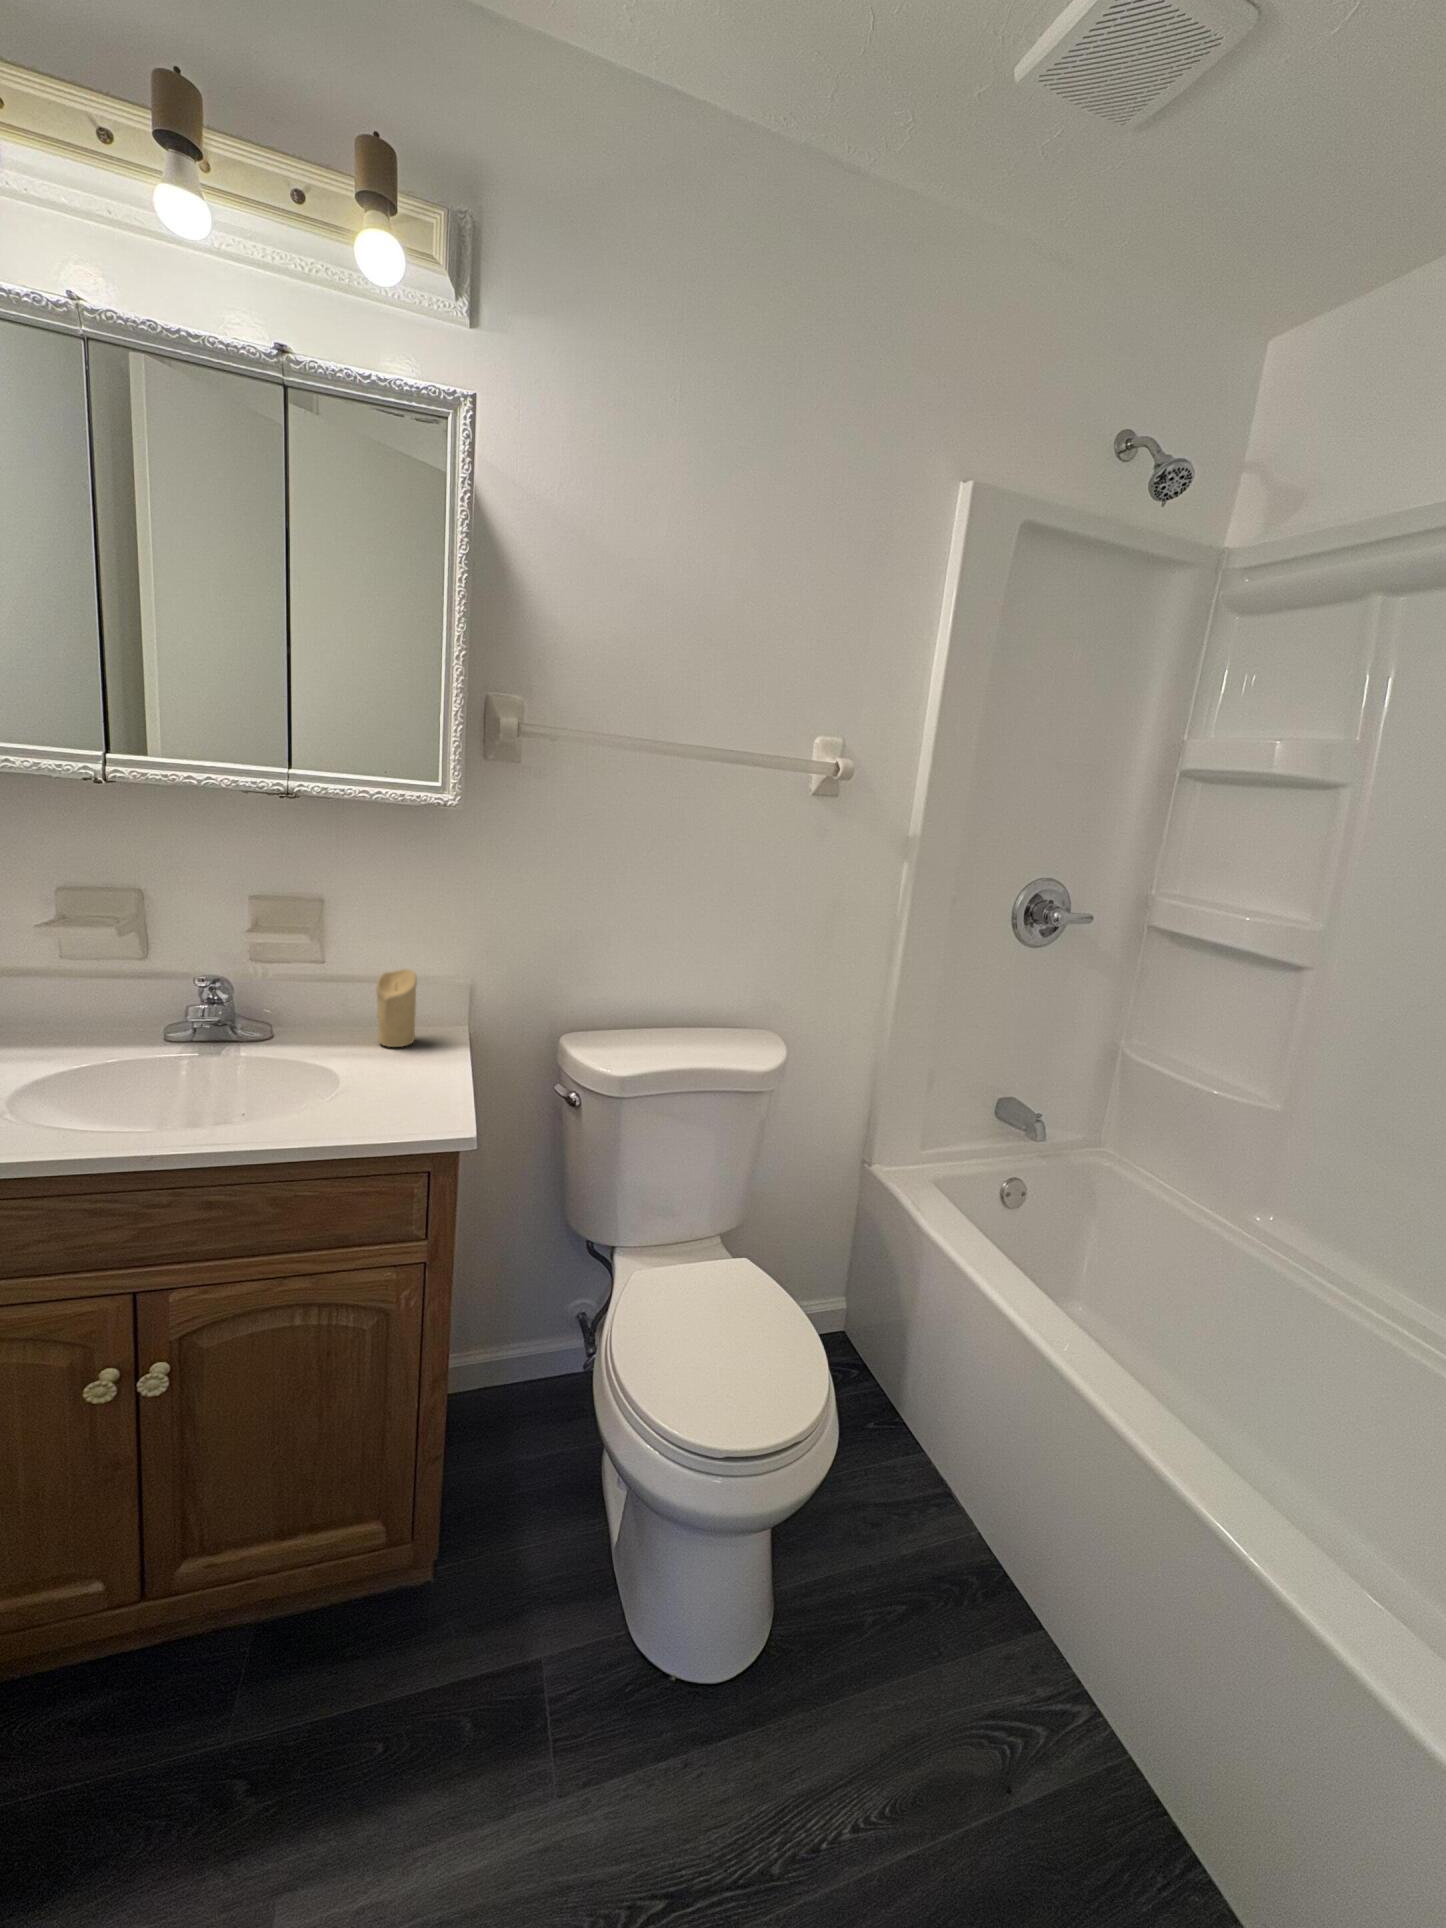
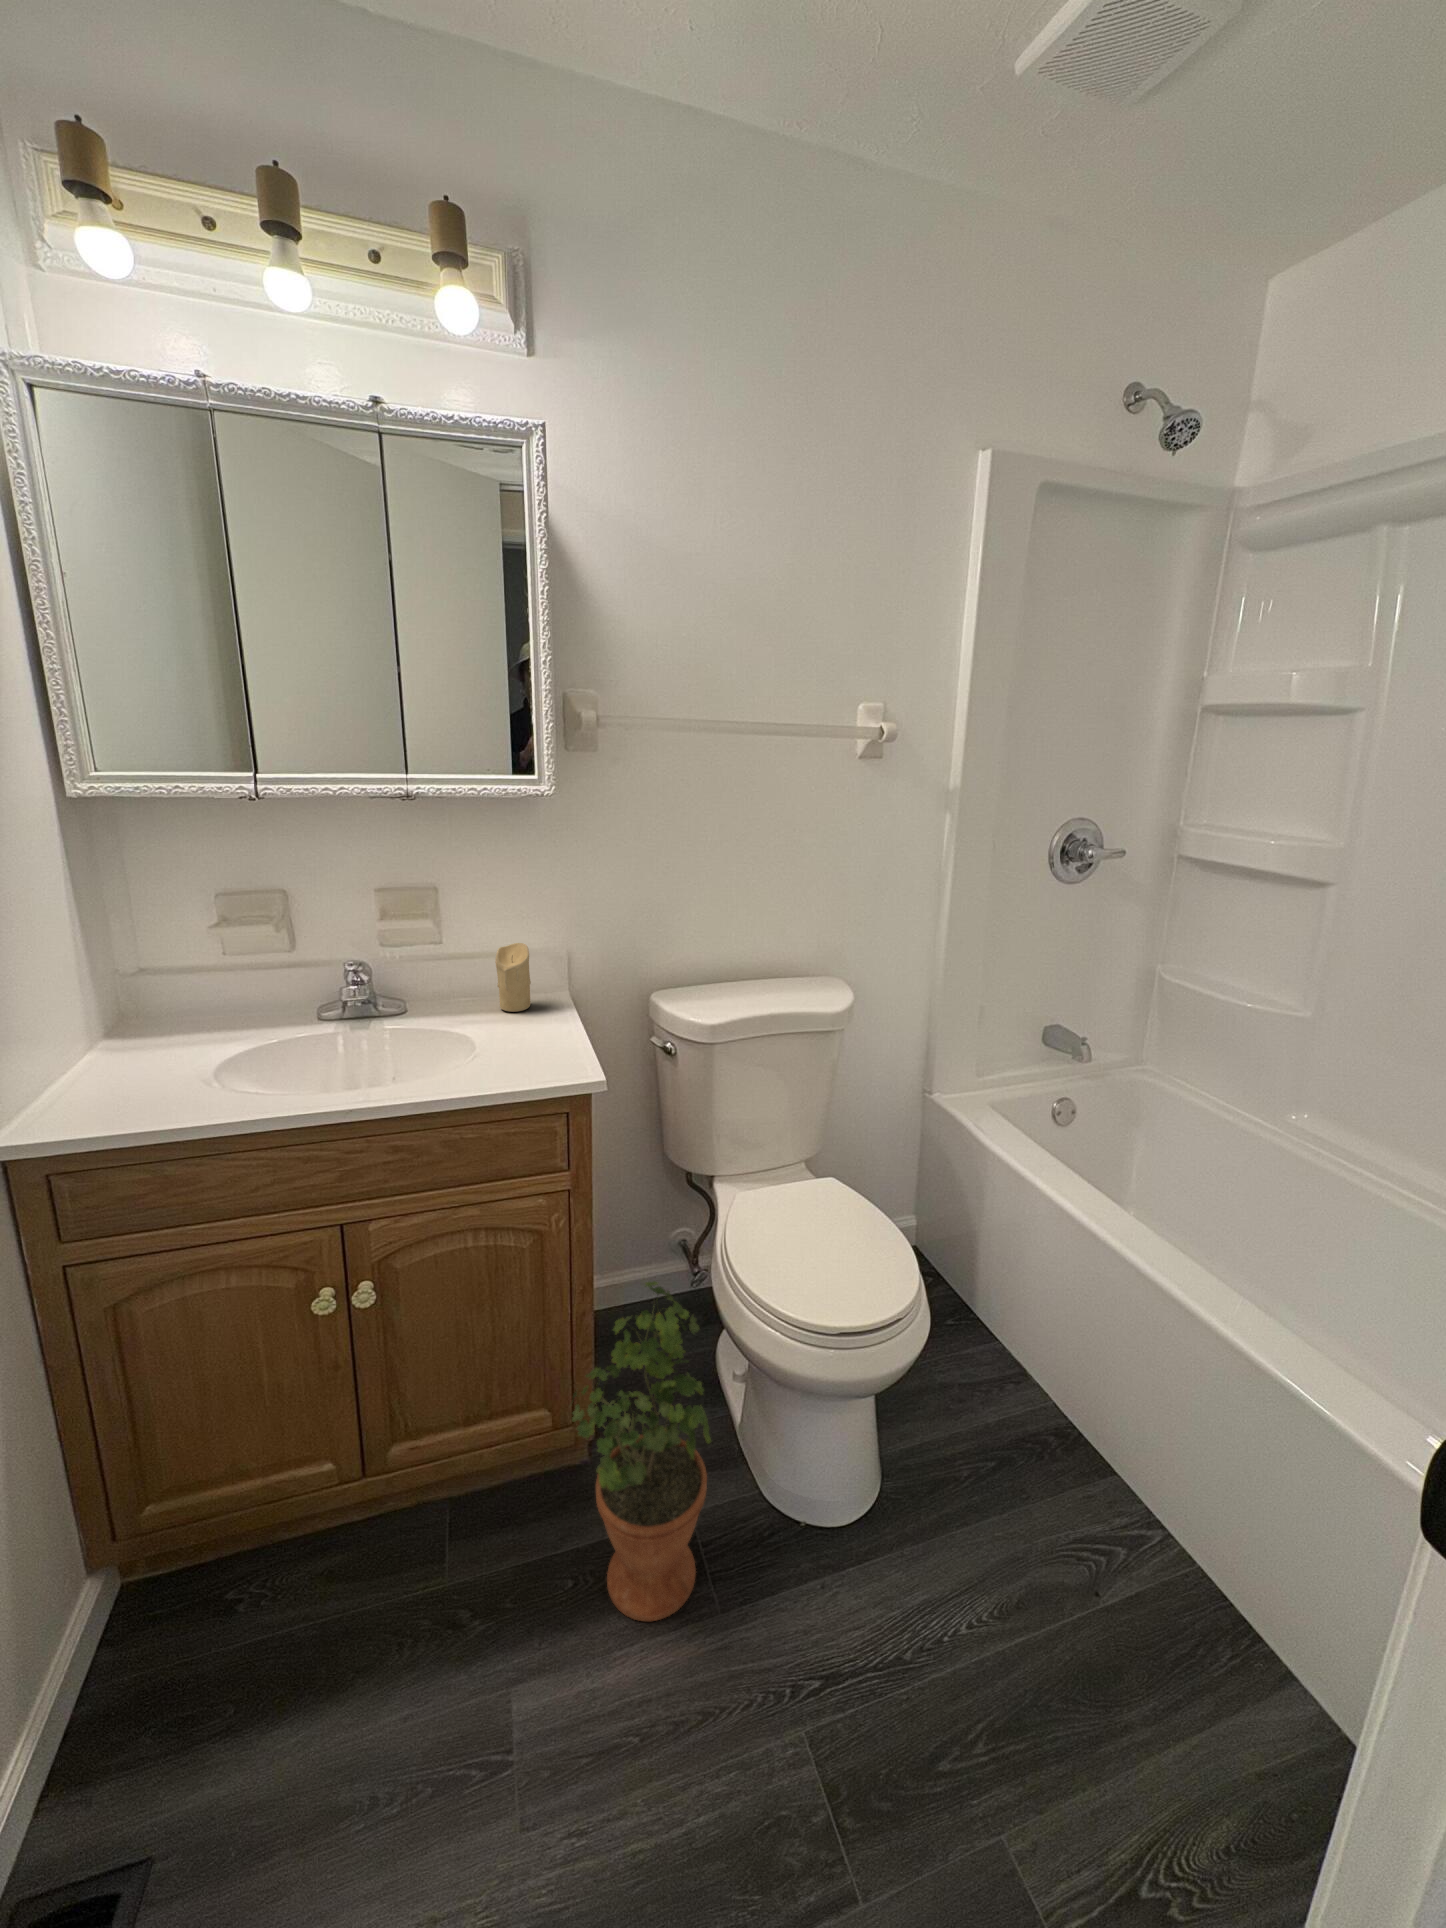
potted plant: none [387,1381,564,1805] -> present [572,1281,711,1621]

